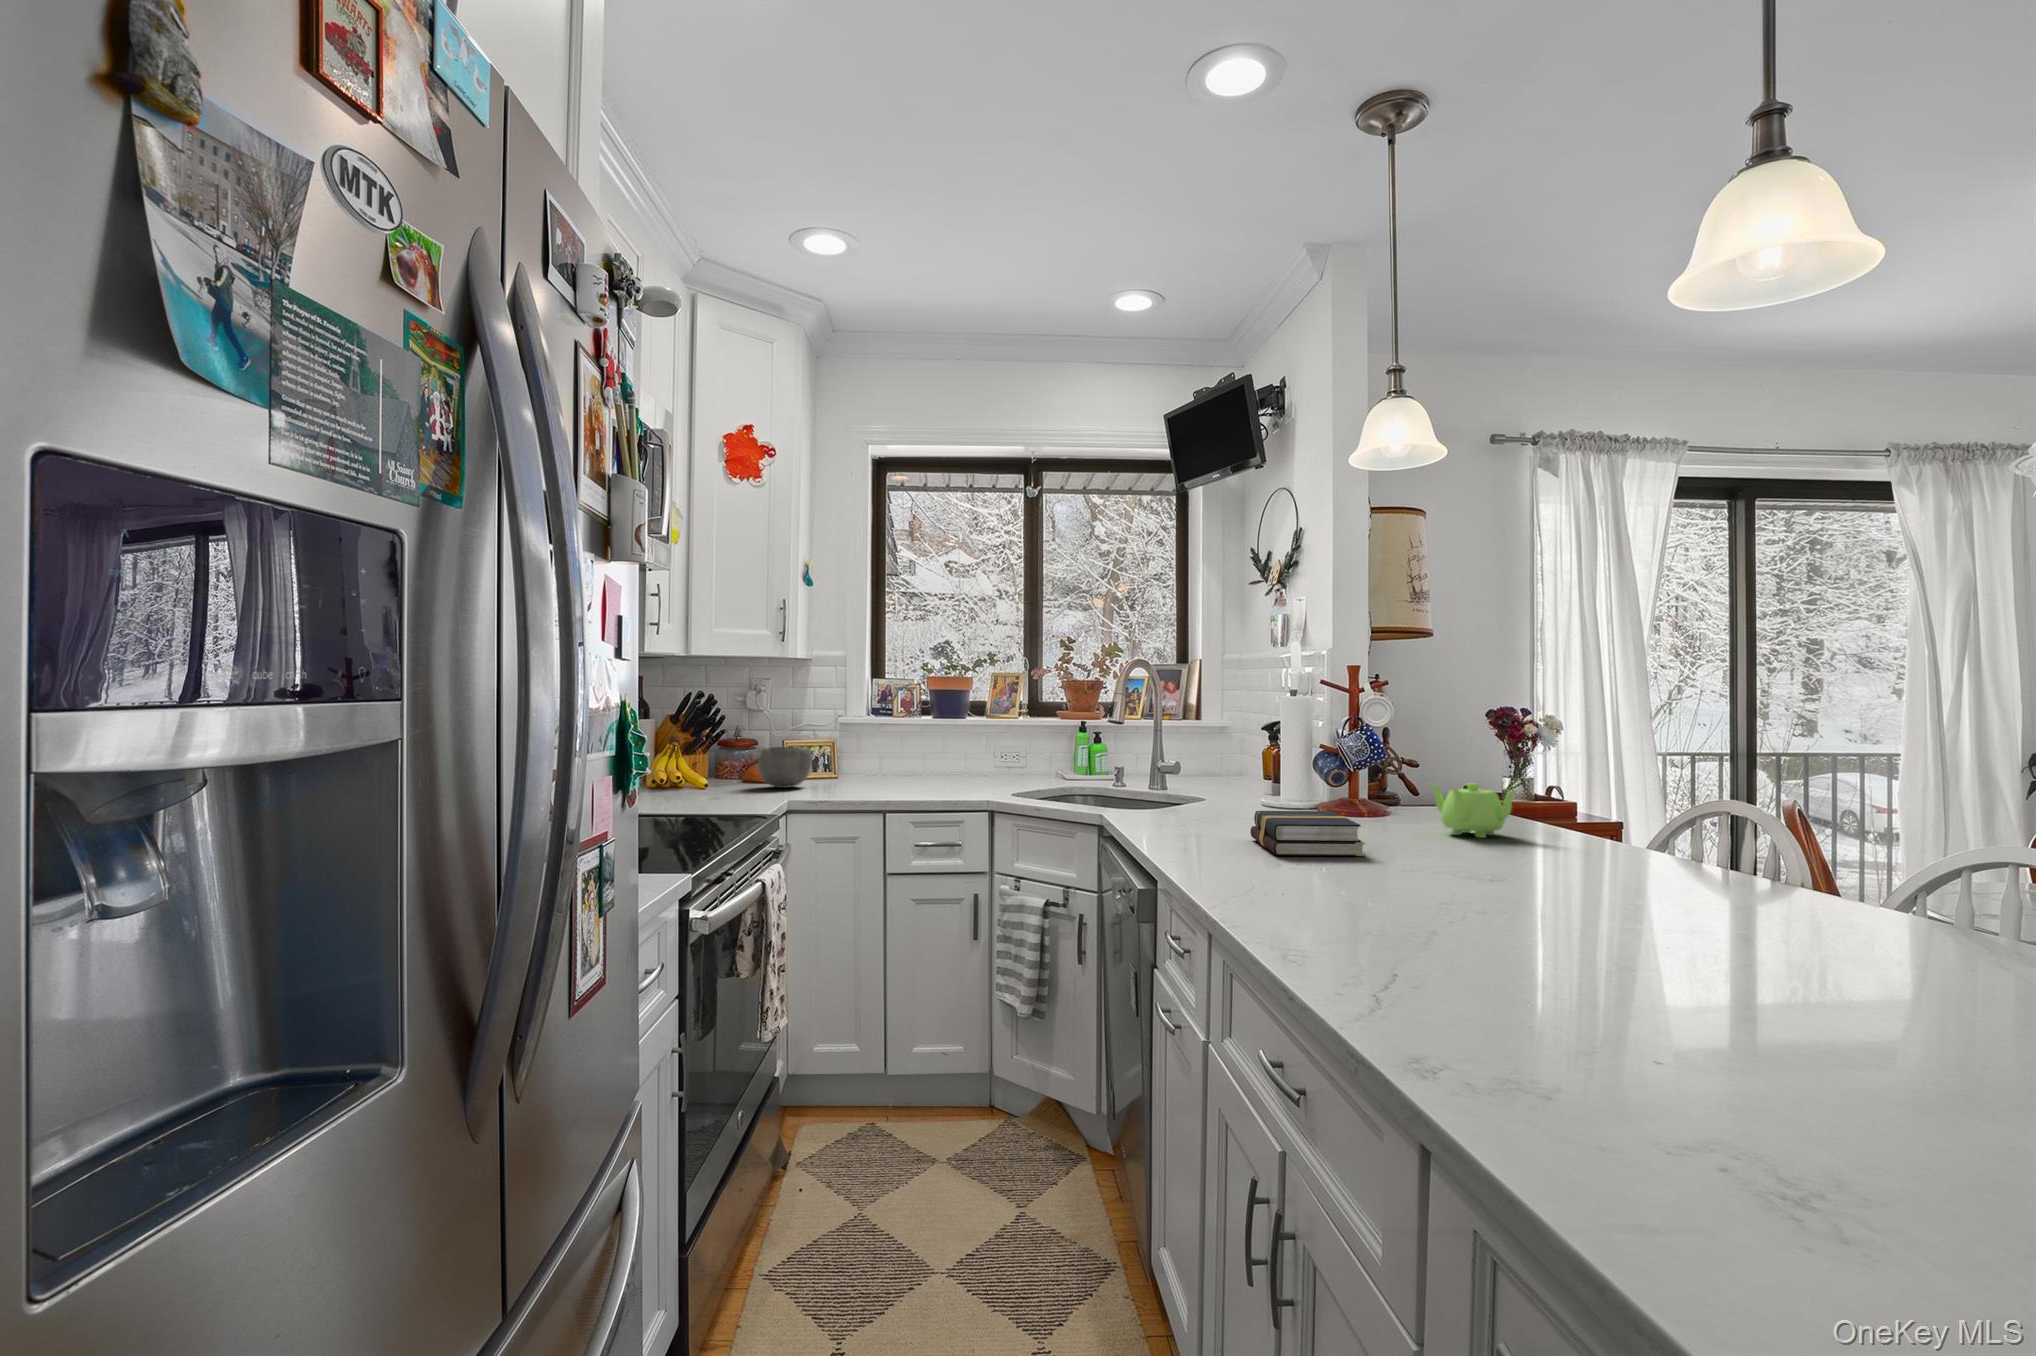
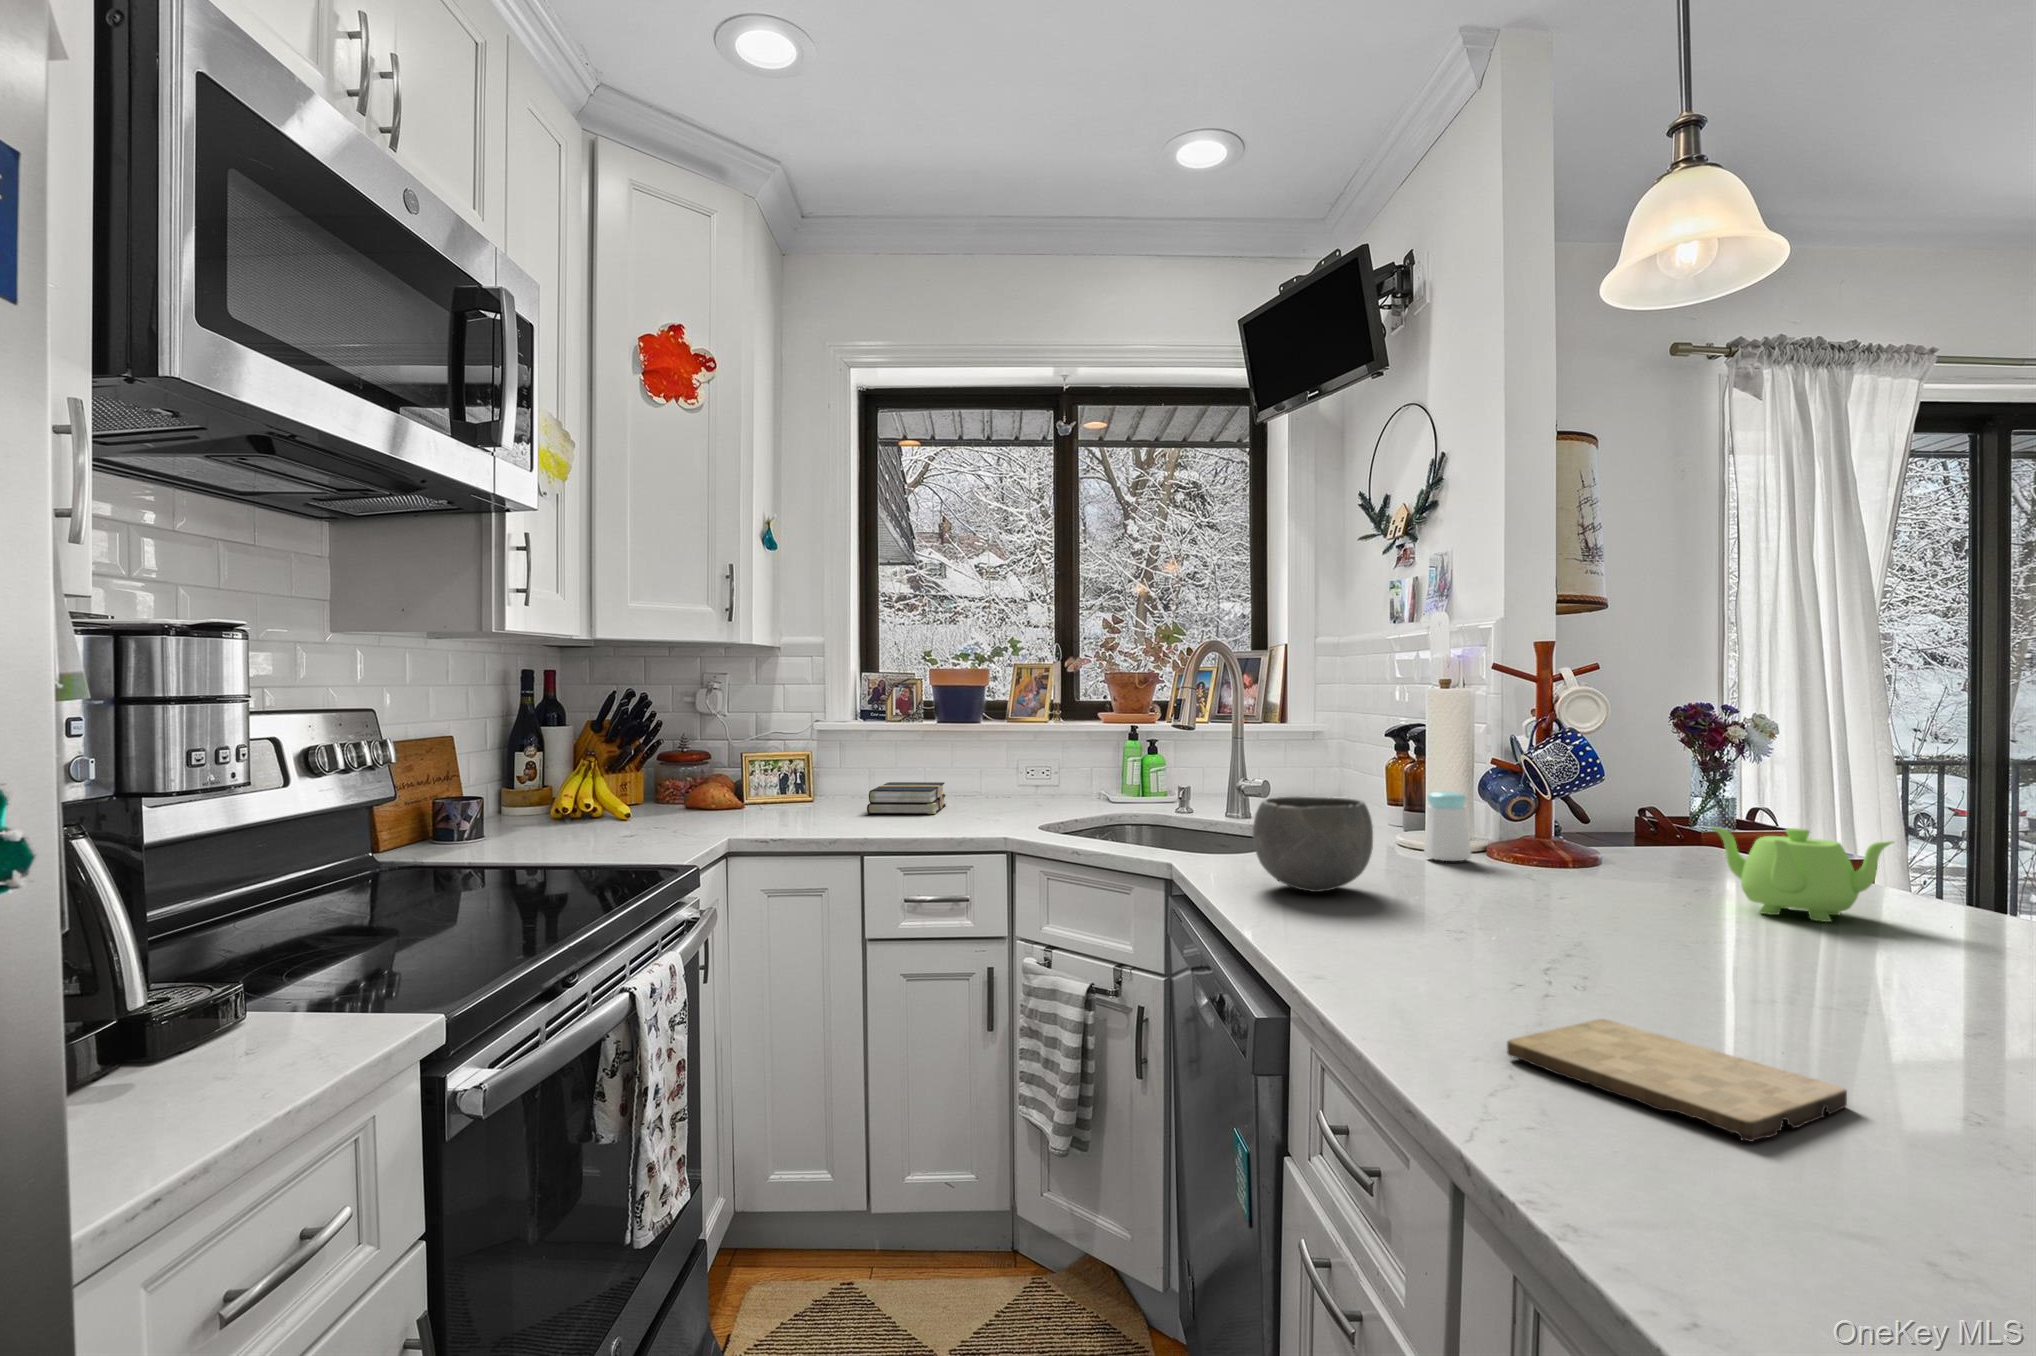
ceramic bowl: present [758,747,812,788] -> present [1253,797,1373,892]
salt shaker: none [1272,766,1302,812] -> present [1424,791,1471,861]
hardback book: present [1250,811,1366,856] -> present [867,782,947,814]
cutting board: none [1249,867,1389,900] -> present [1507,1019,1847,1142]

